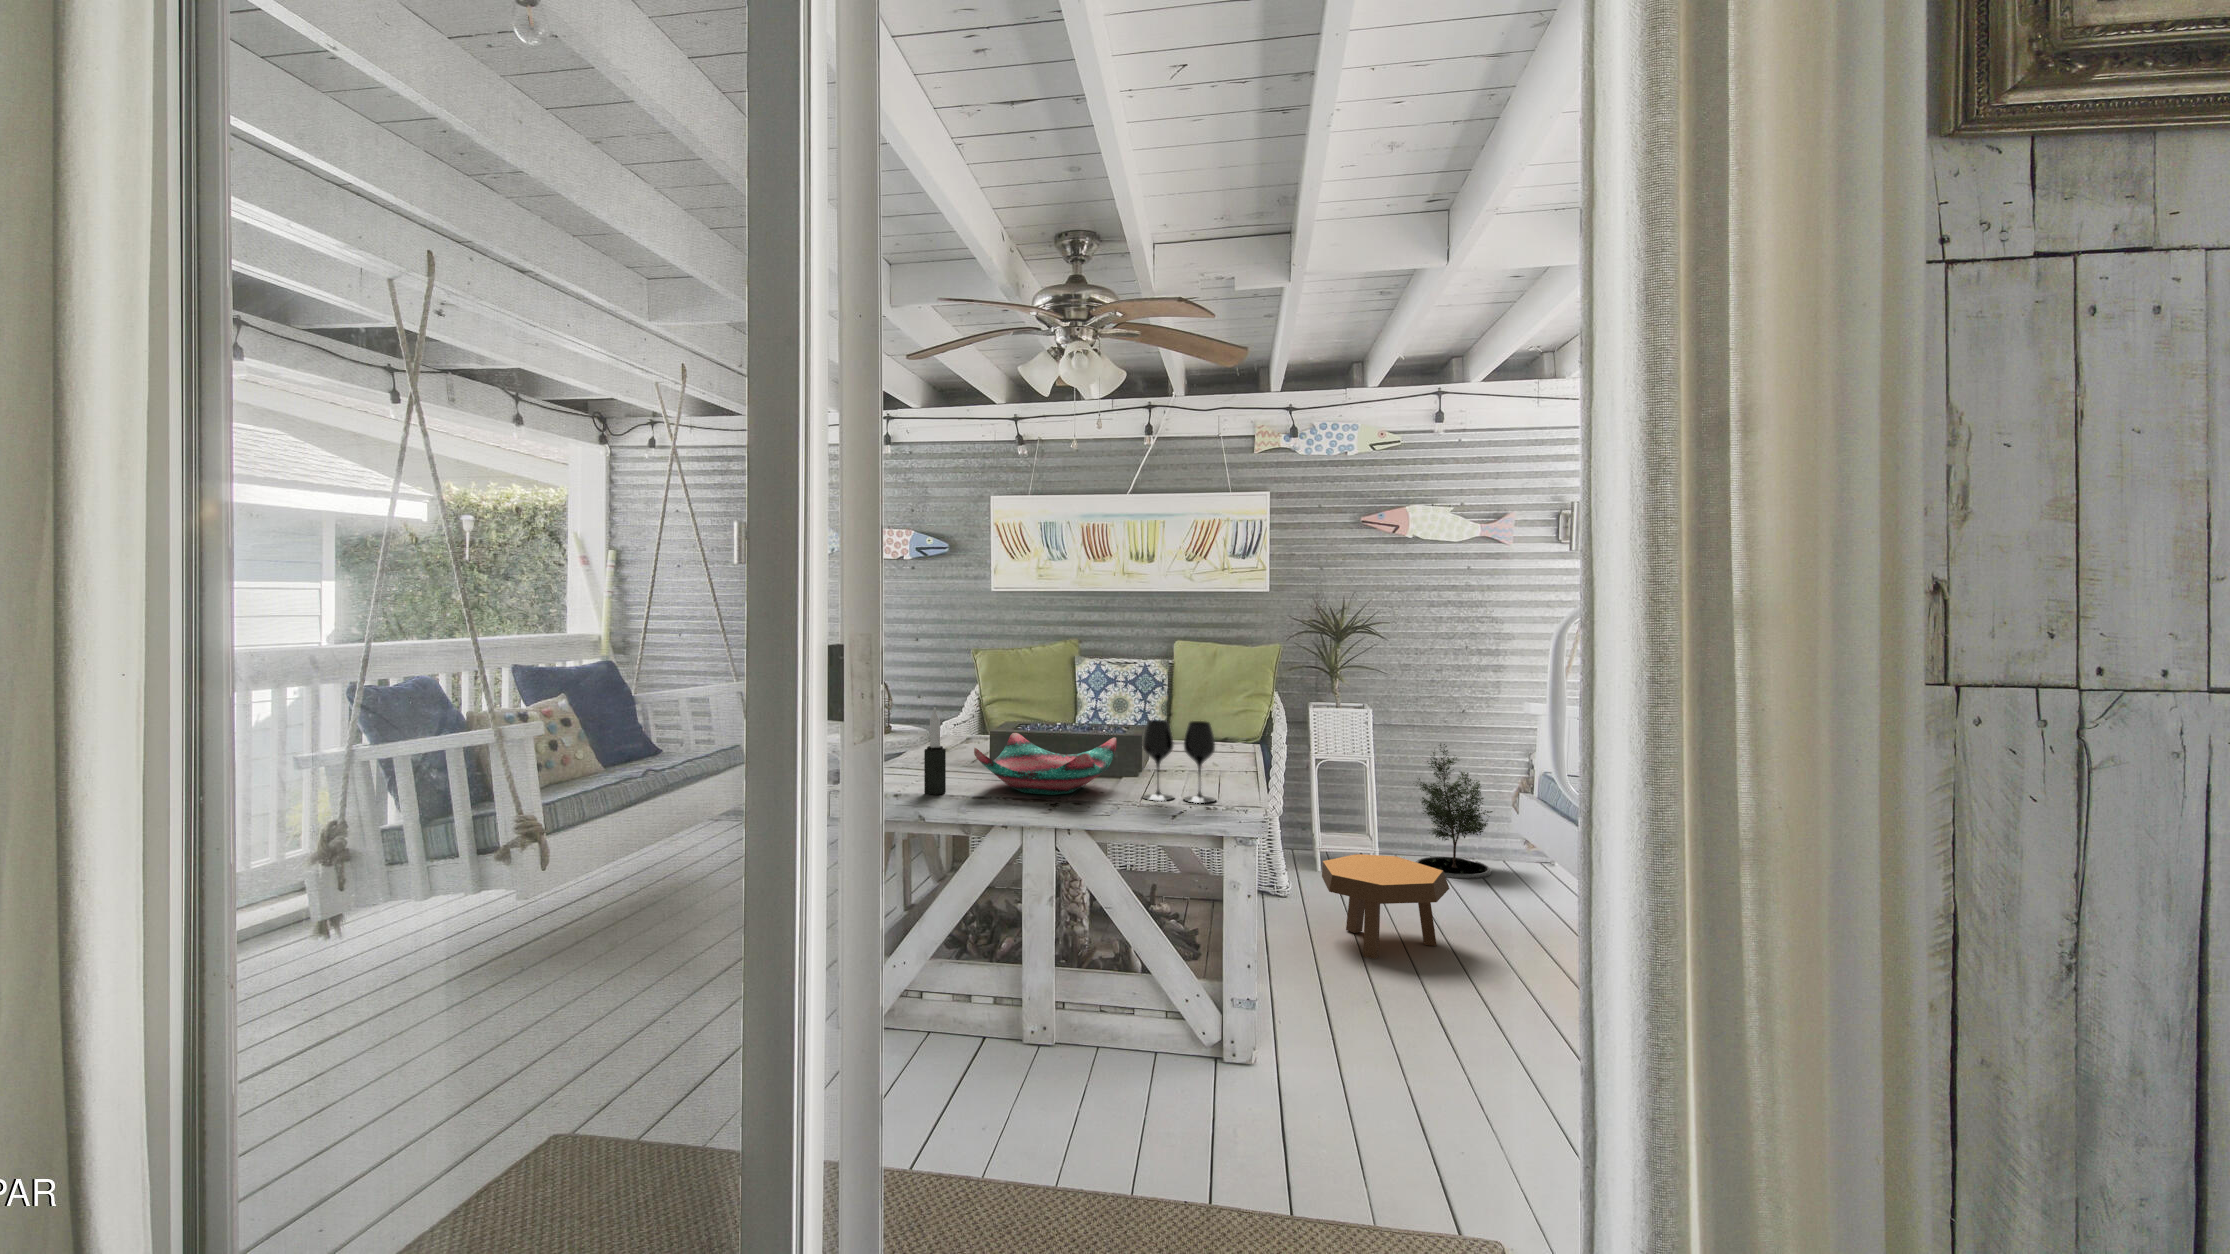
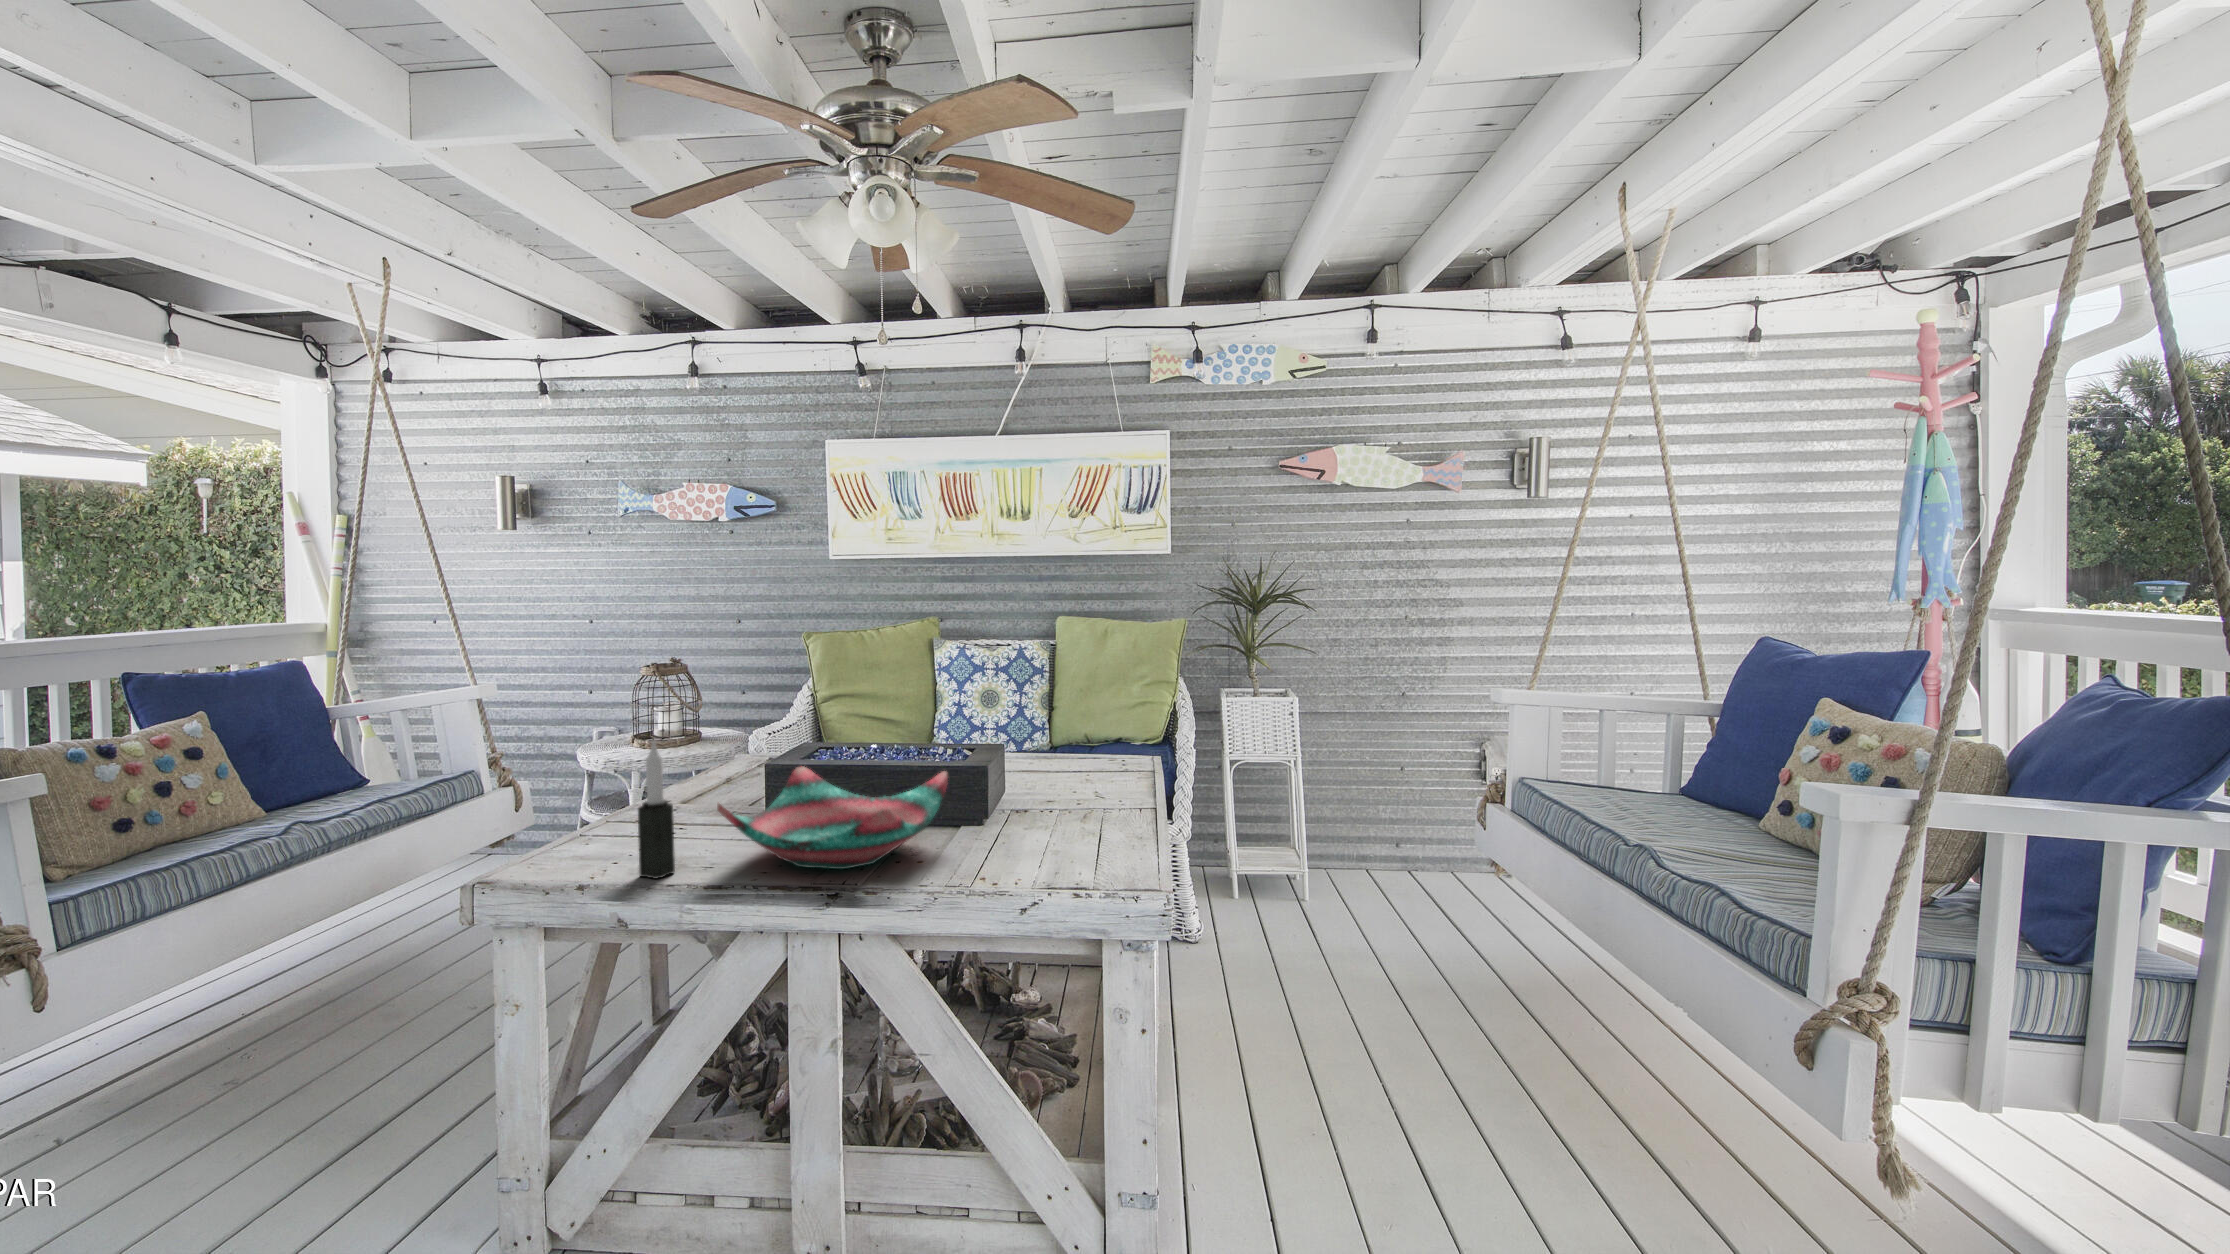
wine glass: present [1142,720,1215,803] -> none [980,748,1093,876]
potted tree: present [1416,744,1493,879] -> none [1345,735,1444,902]
footstool: present [1322,854,1449,959] -> none [1243,894,1409,1047]

